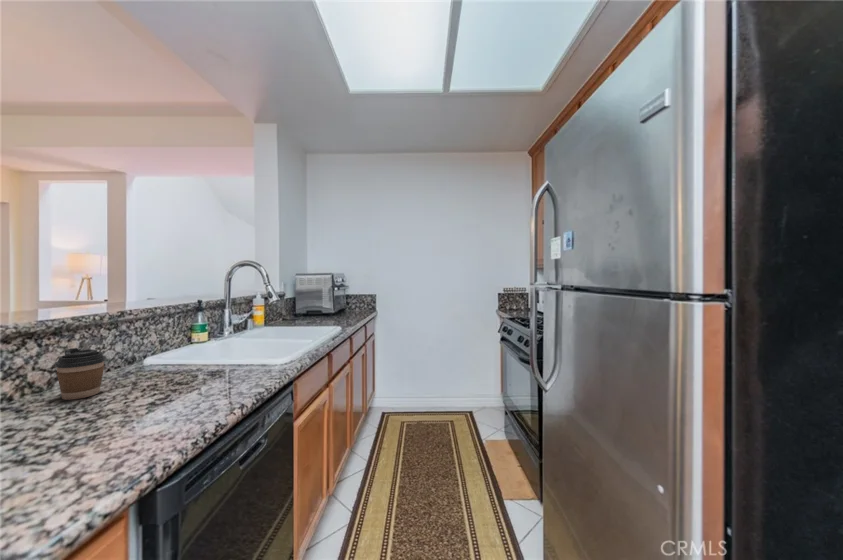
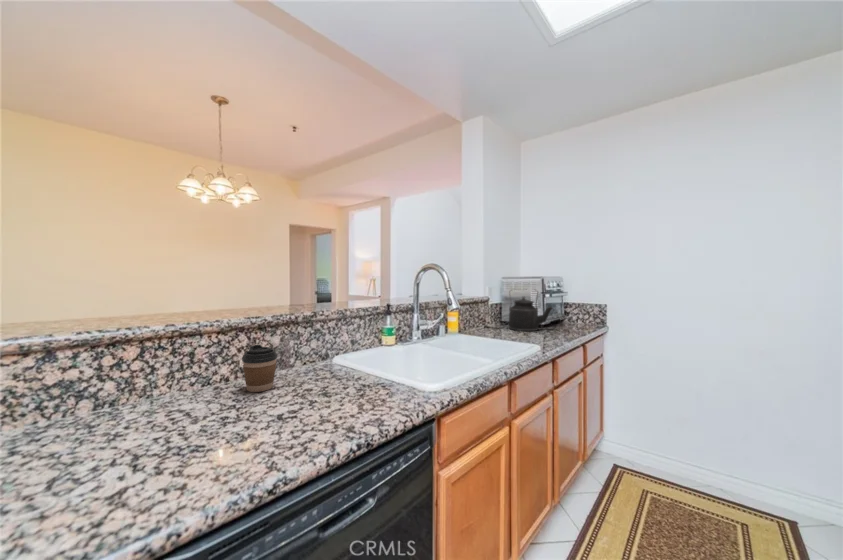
kettle: none [305,284,342,320] -> present [509,293,552,331]

